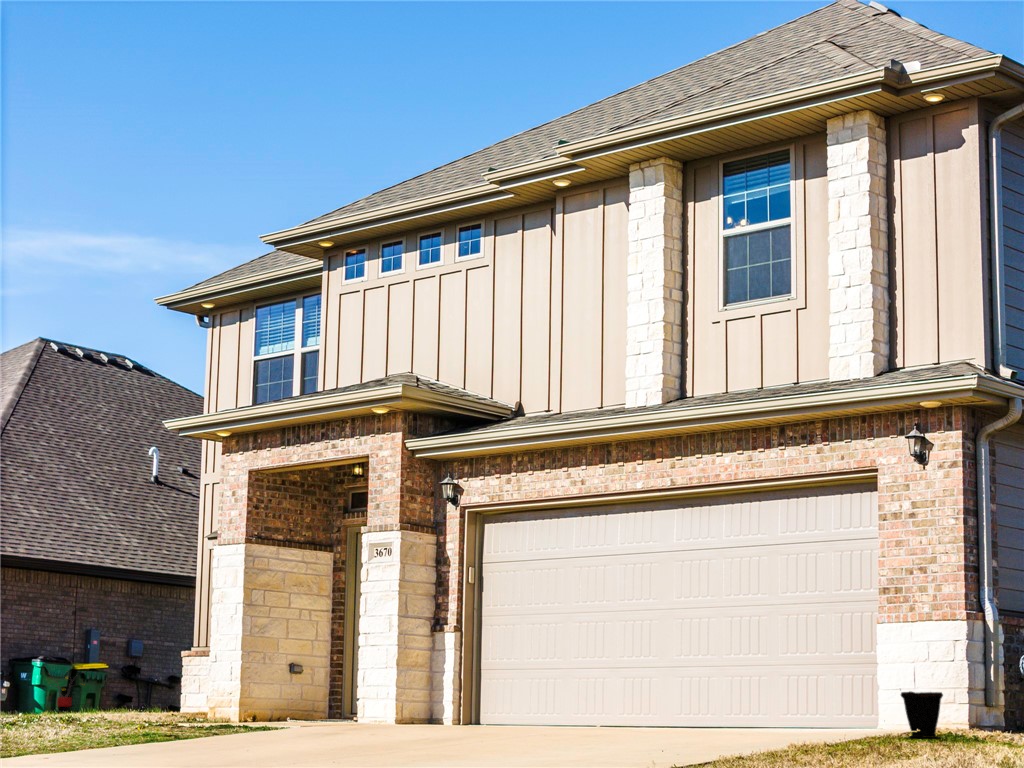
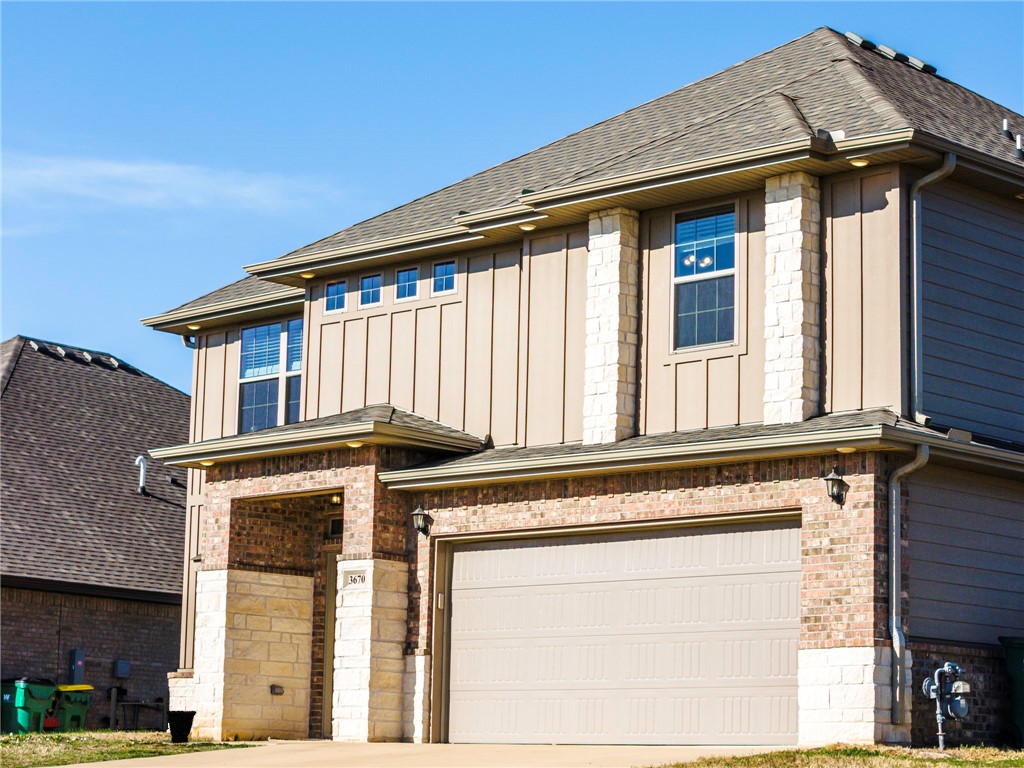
bench: none [123,667,184,710] -> present [110,688,170,730]
bucket: present [901,692,943,738] -> present [166,710,197,742]

